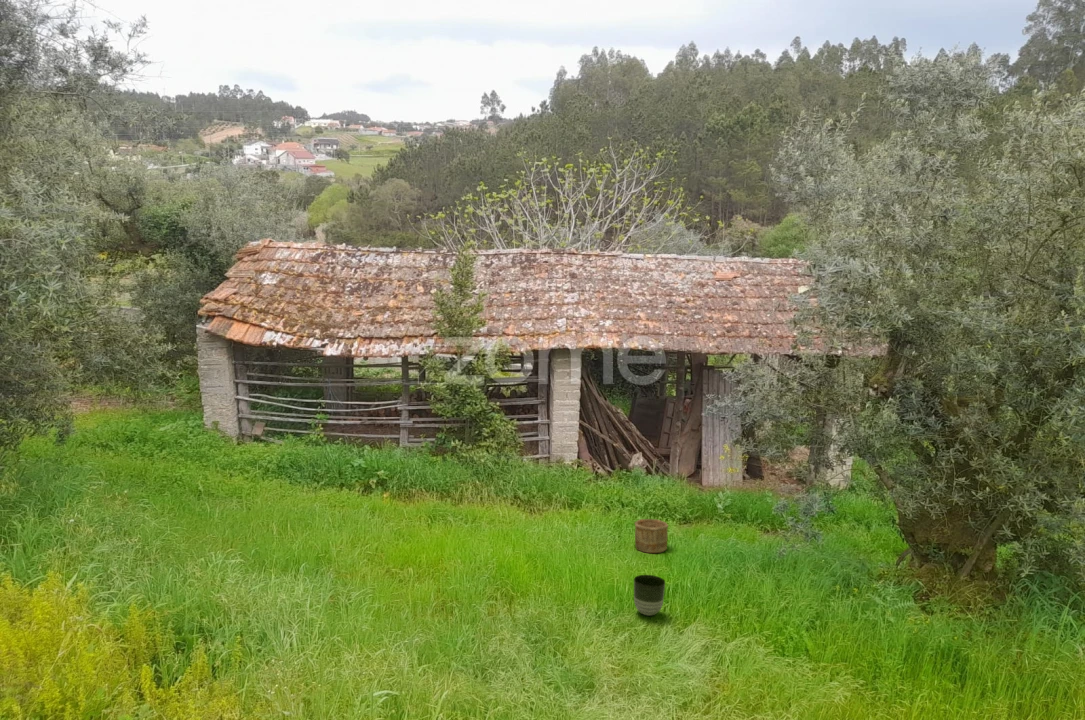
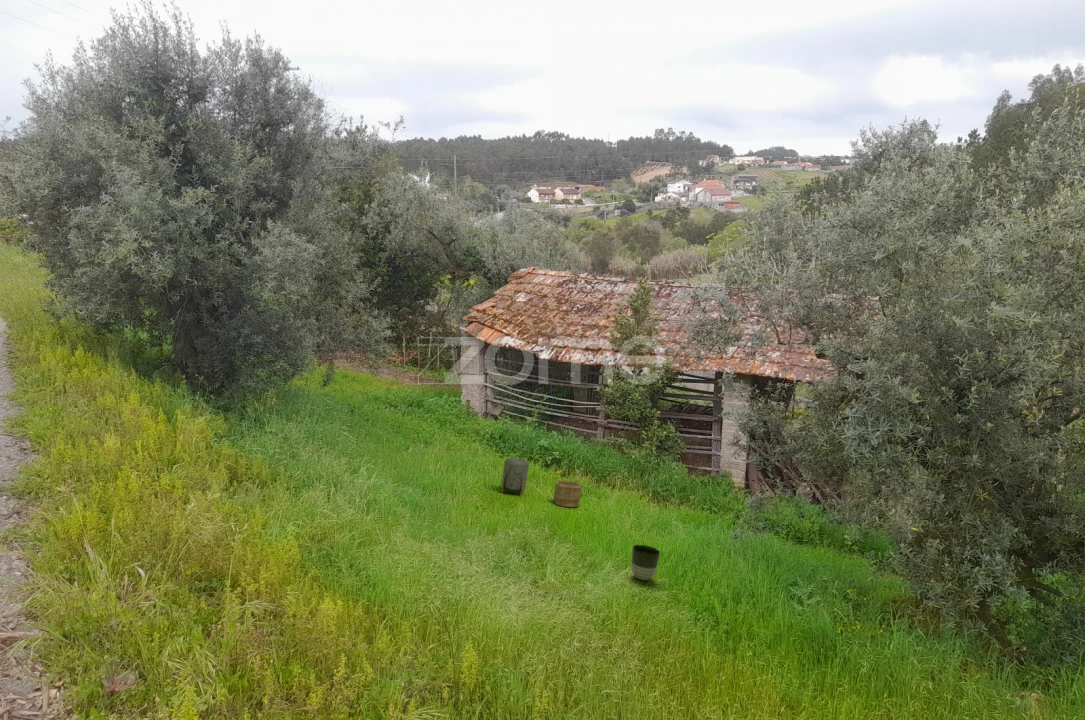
stool: none [376,496,408,546] -> present [502,458,529,496]
wooden bucket: present [635,519,668,553] -> present [554,481,582,507]

